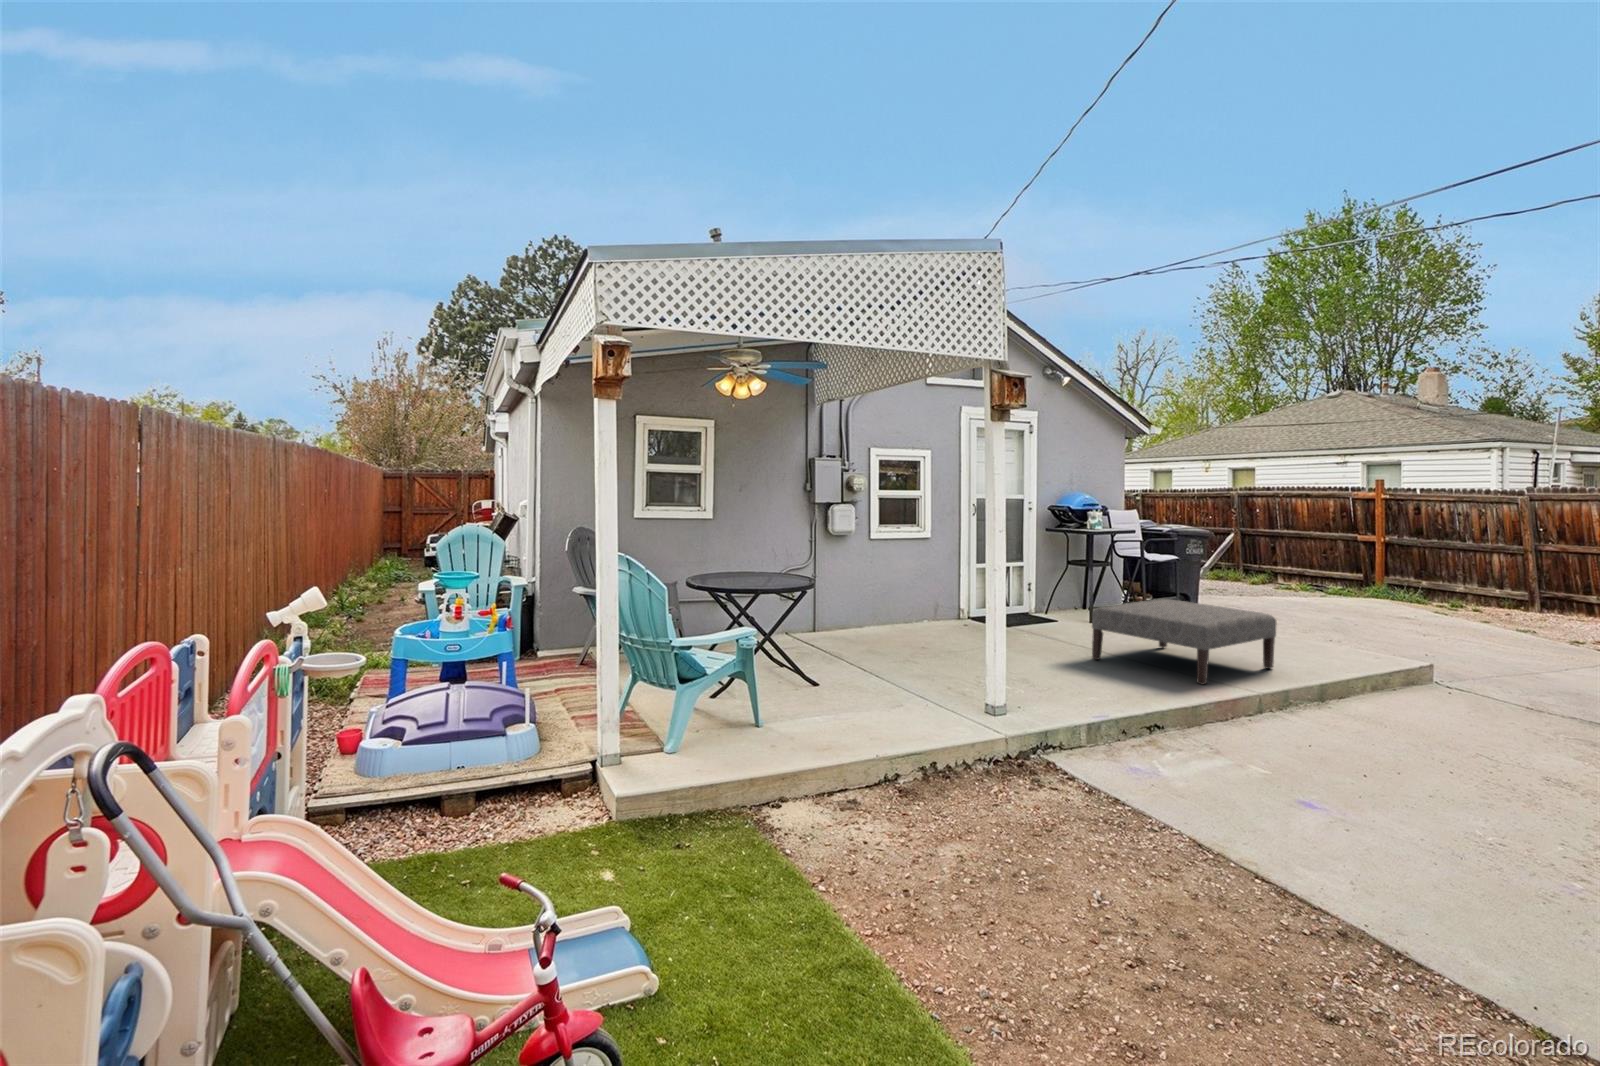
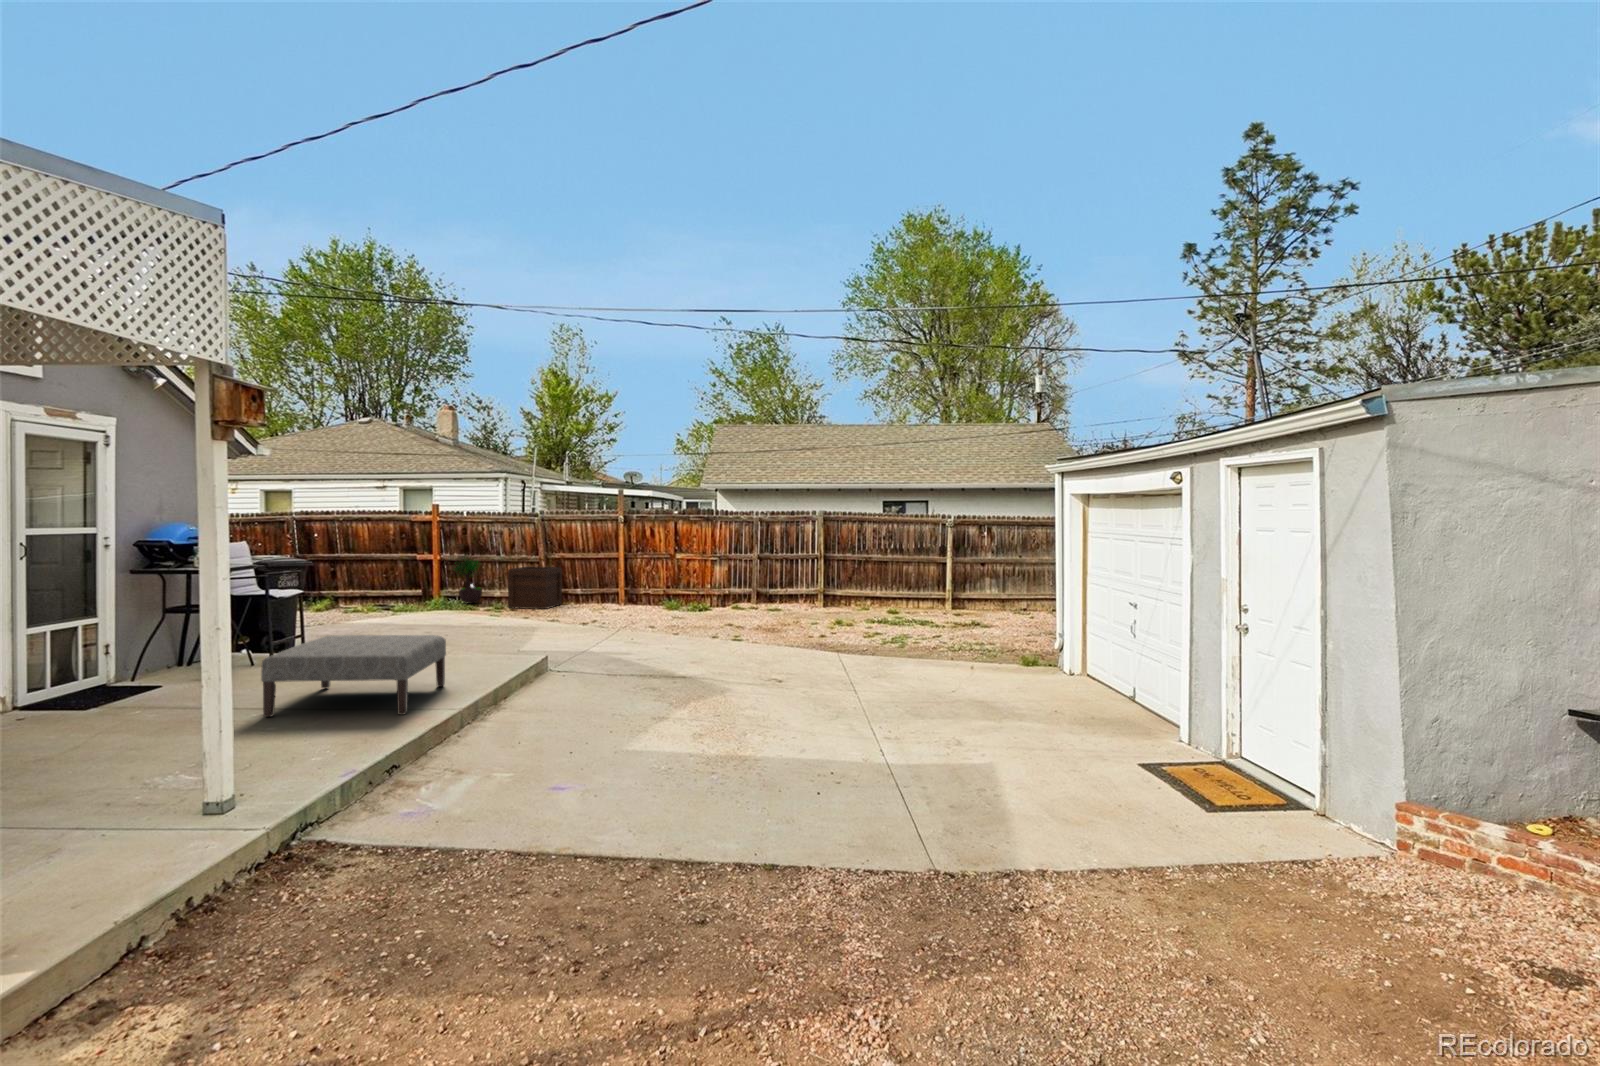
potted tree: none [1395,536,1438,595] -> present [453,559,482,603]
wooden crate: none [1467,557,1562,614] -> present [508,566,562,609]

